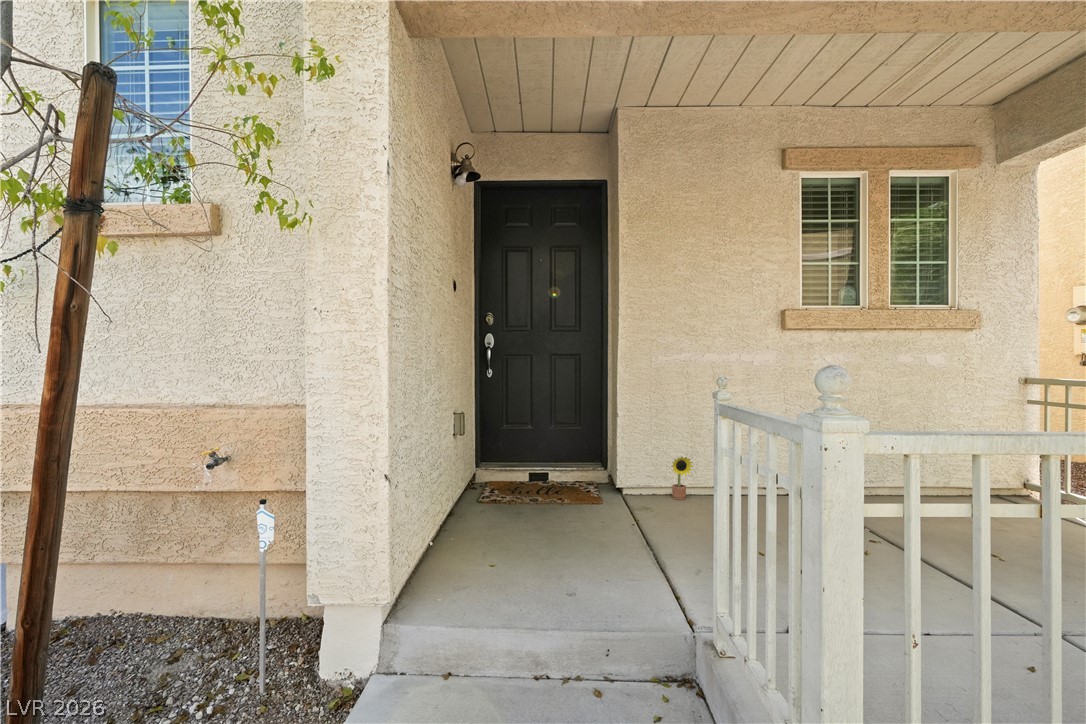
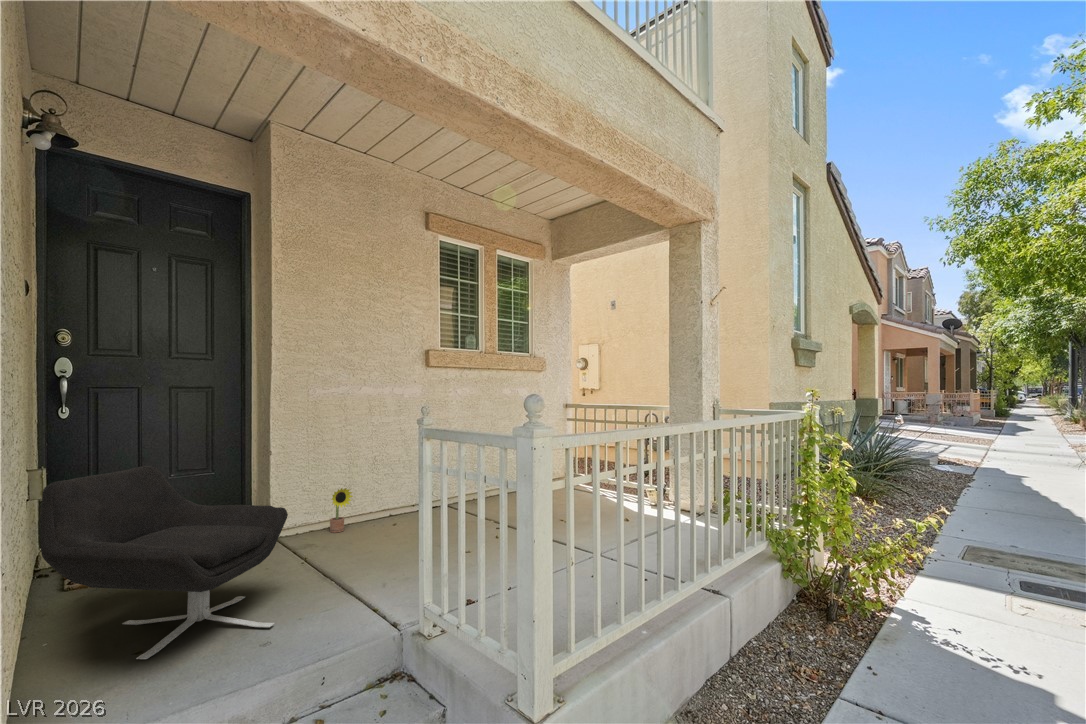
lounge chair: none [435,420,608,583] -> present [41,466,288,659]

